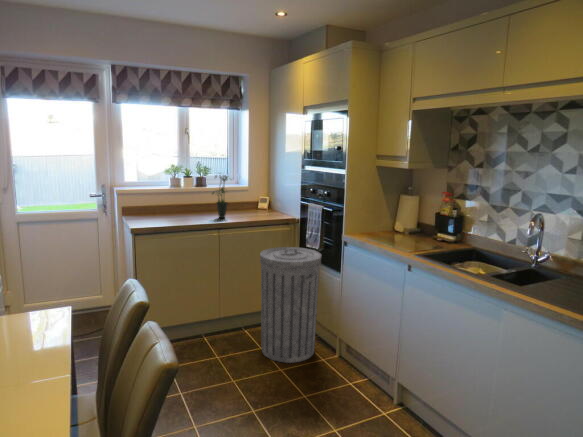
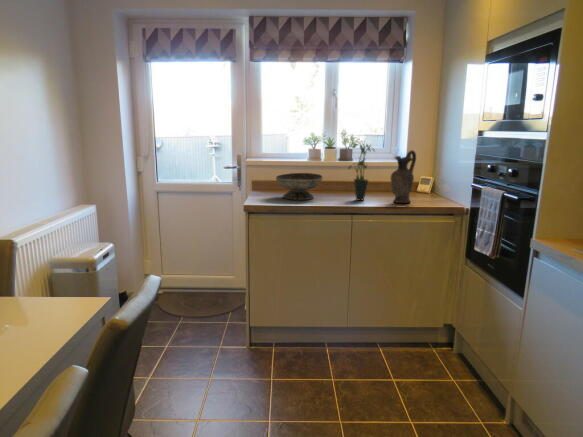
ceramic pitcher: none [244,179,261,218] -> present [391,150,416,203]
decorative bowl: none [152,199,192,221] -> present [276,173,322,200]
trash can: present [260,247,321,363] -> none [392,246,494,417]

